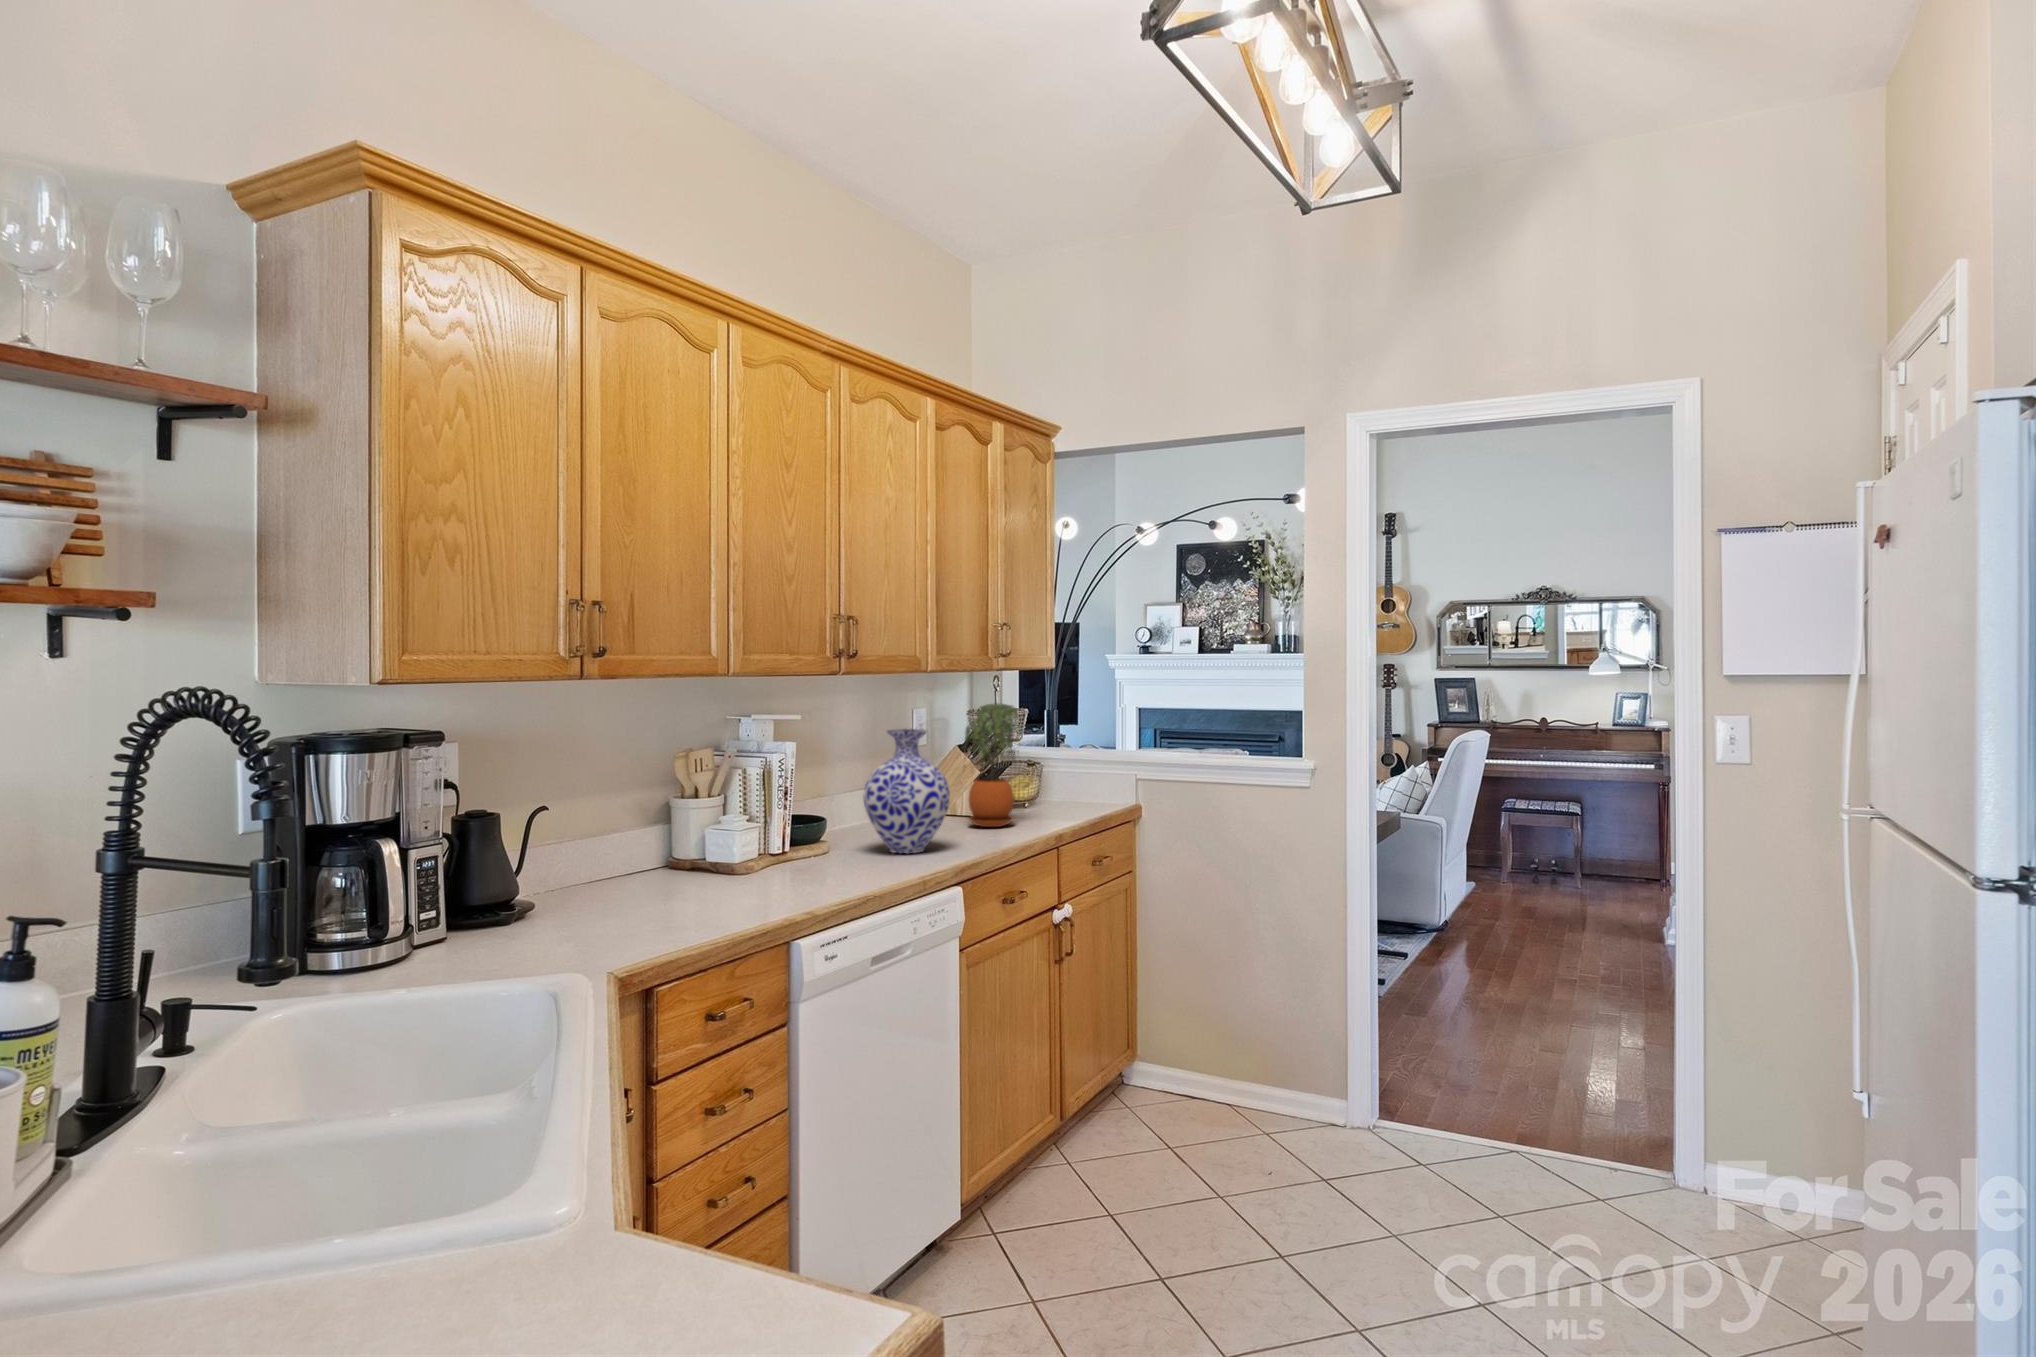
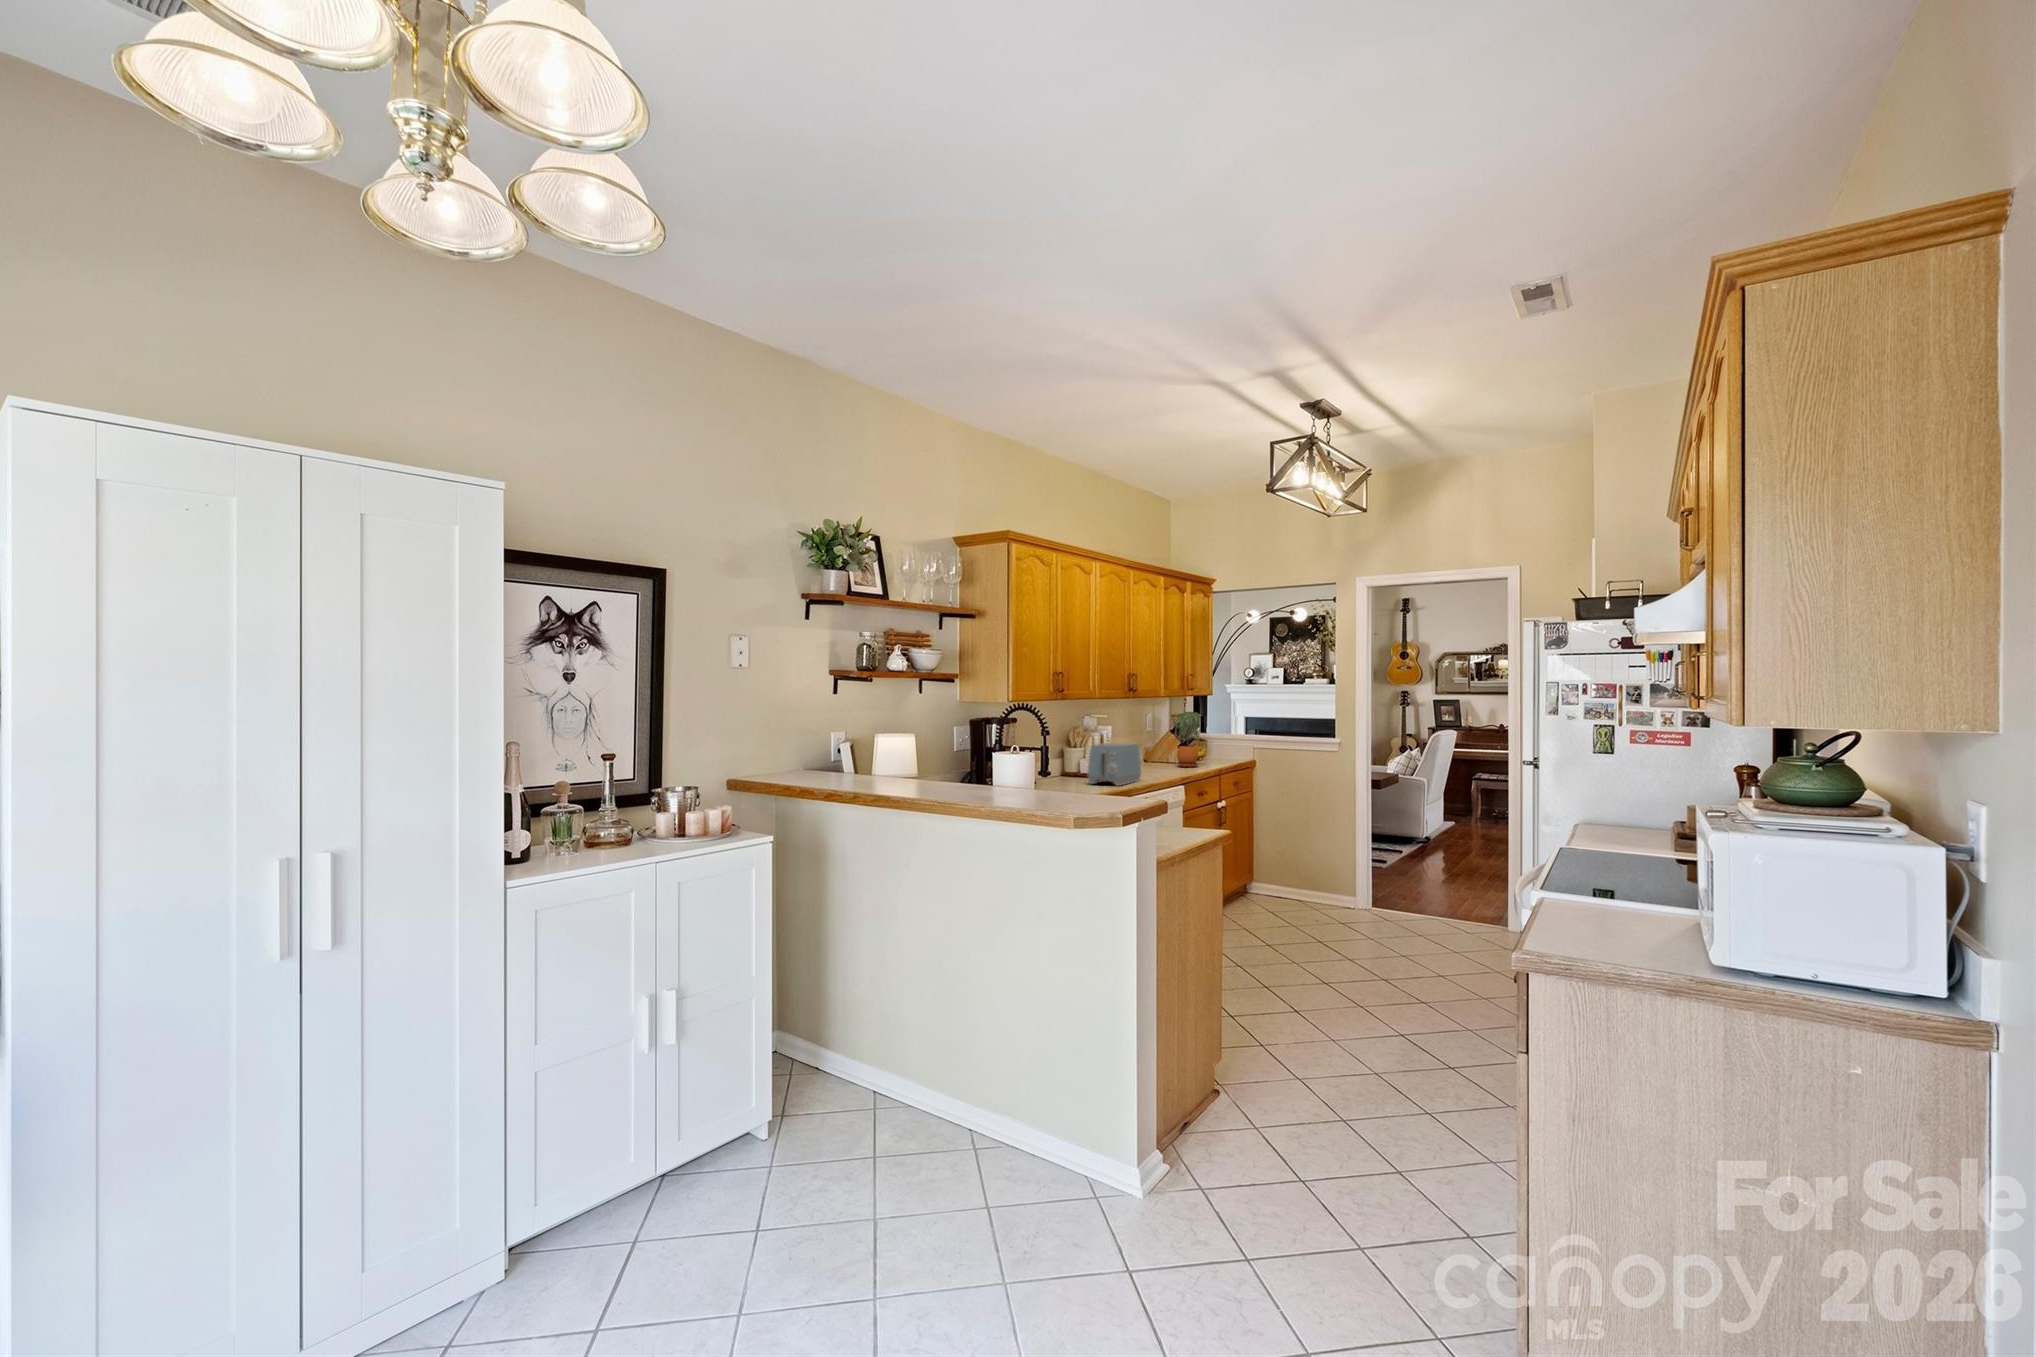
vase: present [864,729,950,853] -> none [1139,722,1176,774]
toaster: none [680,786,844,910] -> present [1088,743,1141,786]

